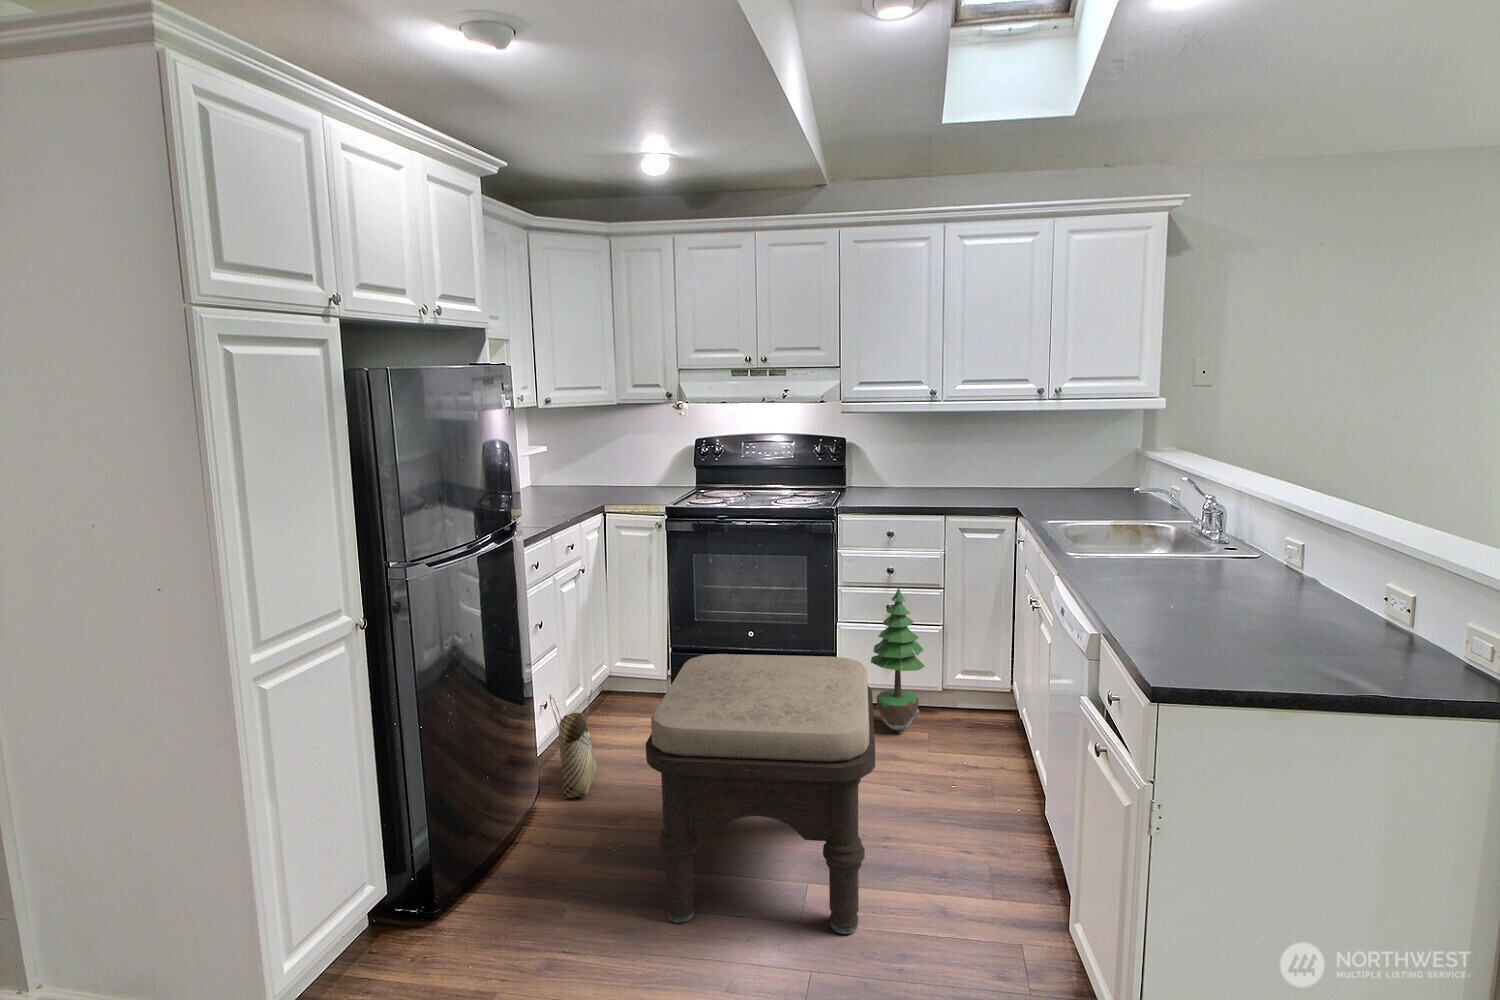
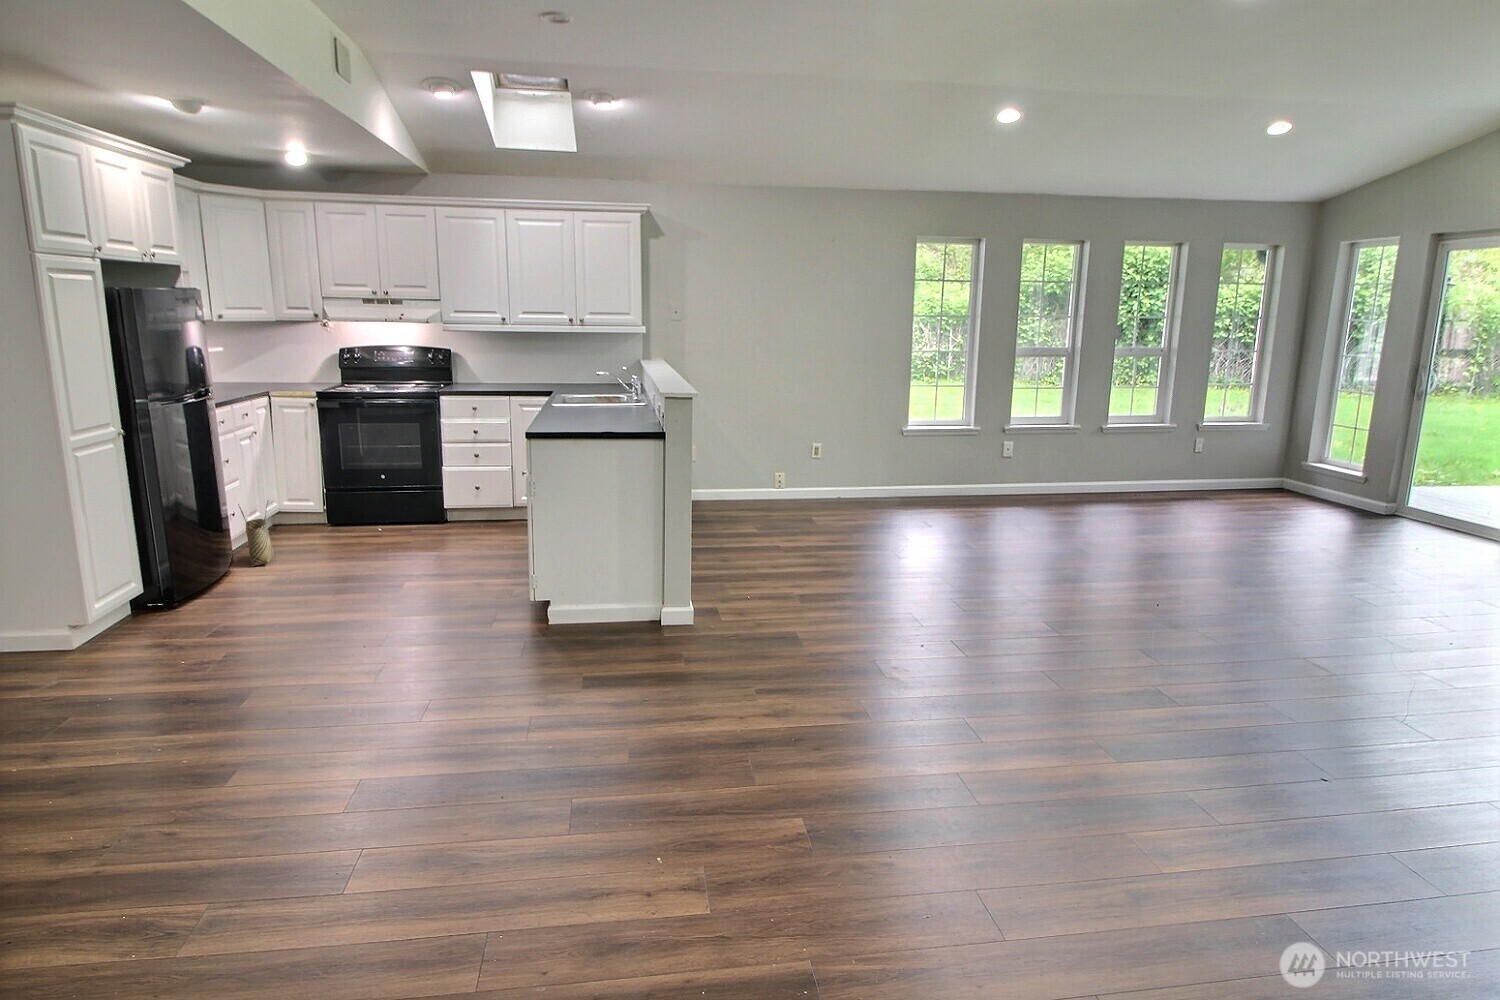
potted tree: present [871,588,925,731] -> none [463,439,498,530]
ottoman: present [646,654,875,934] -> none [305,465,445,595]

